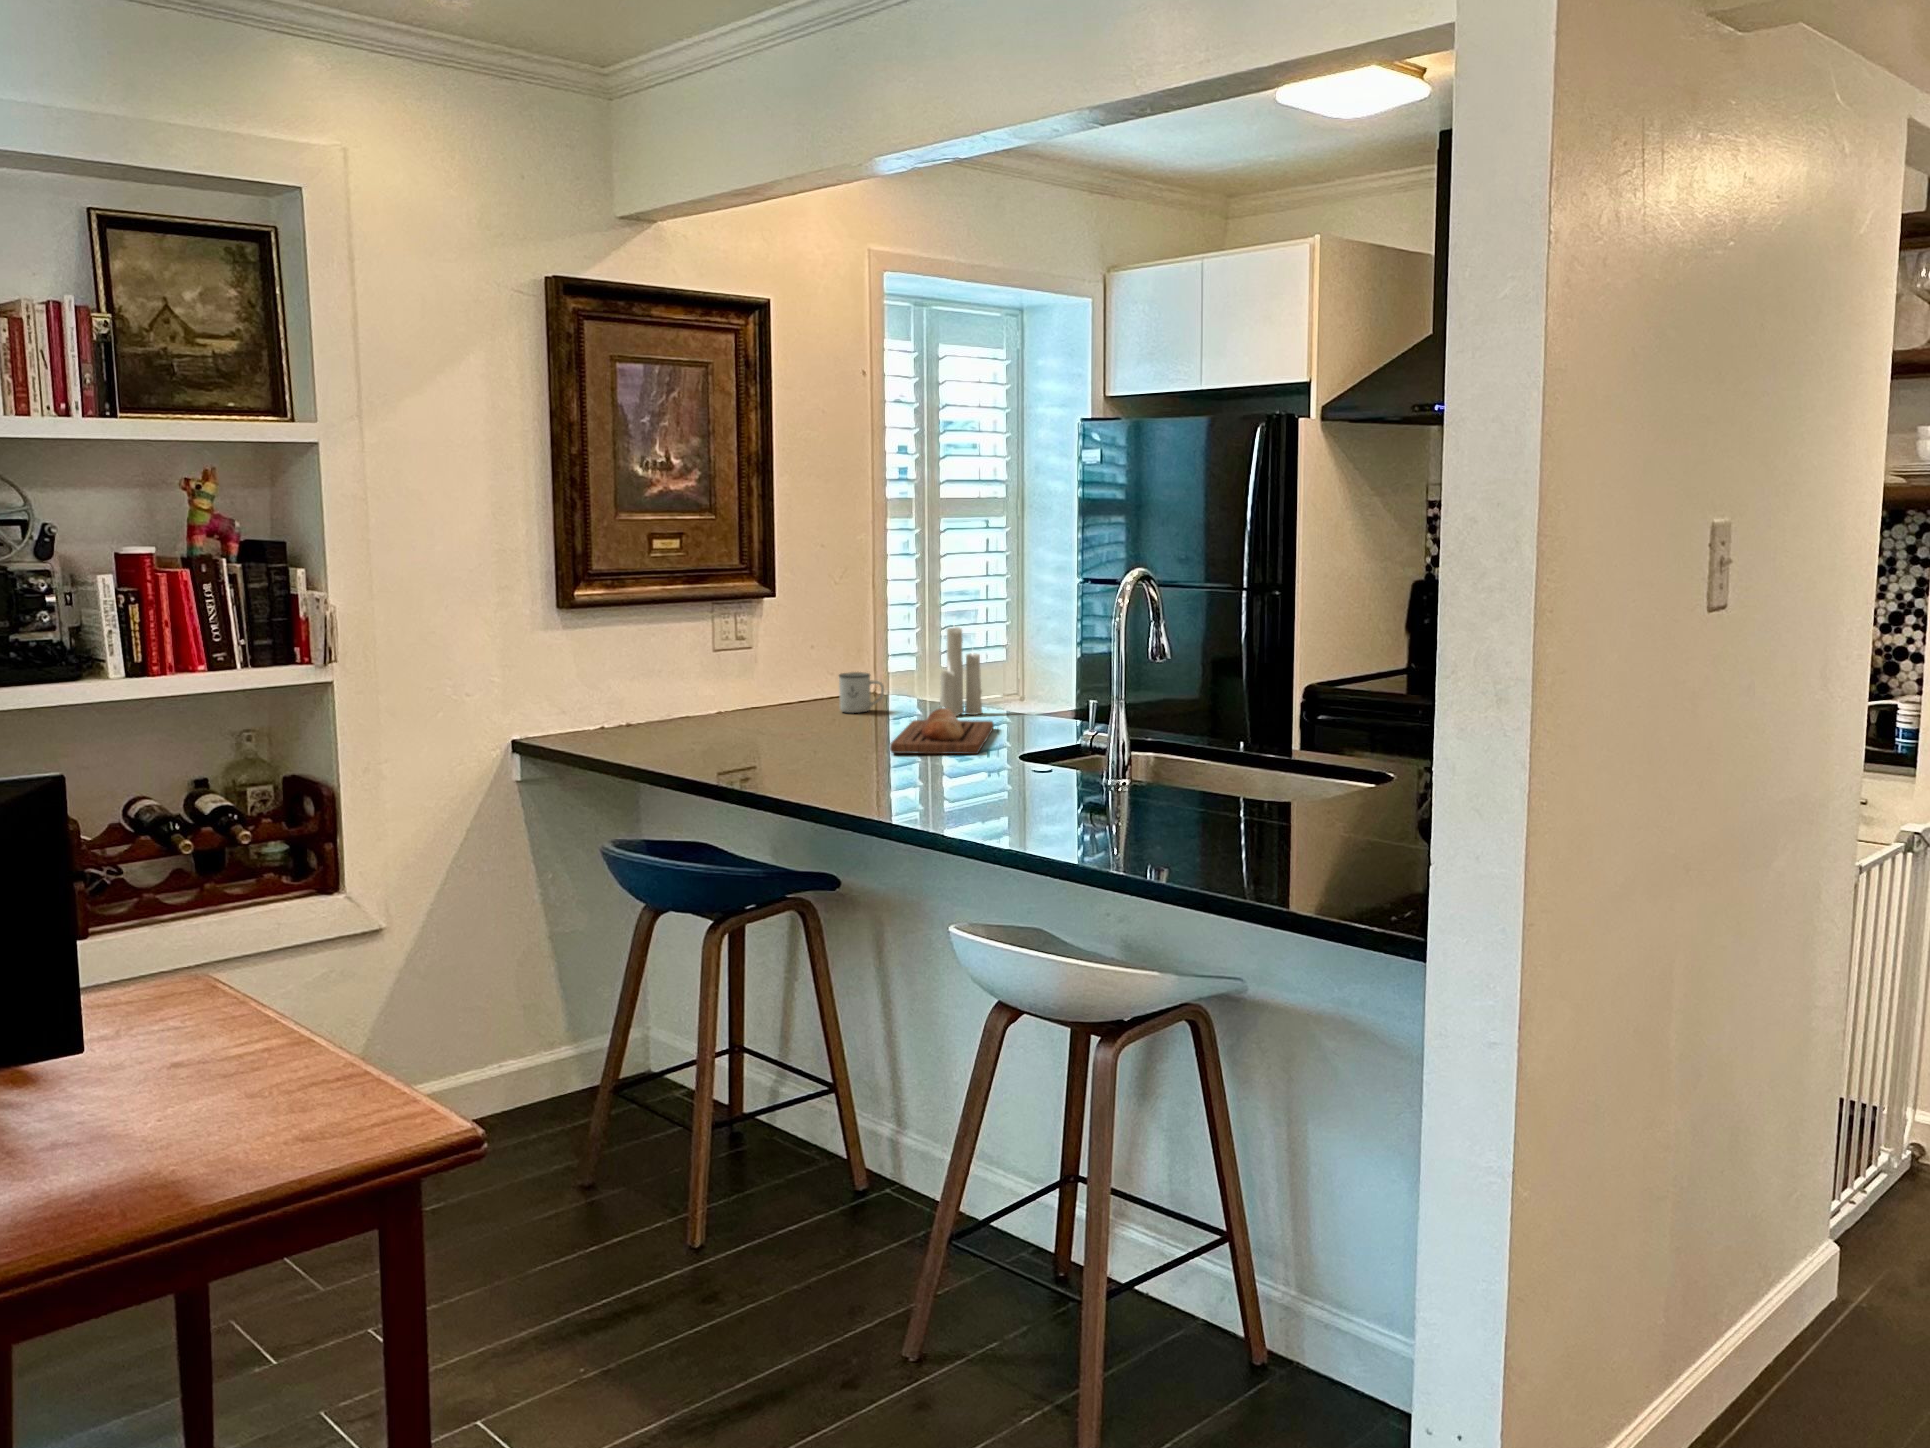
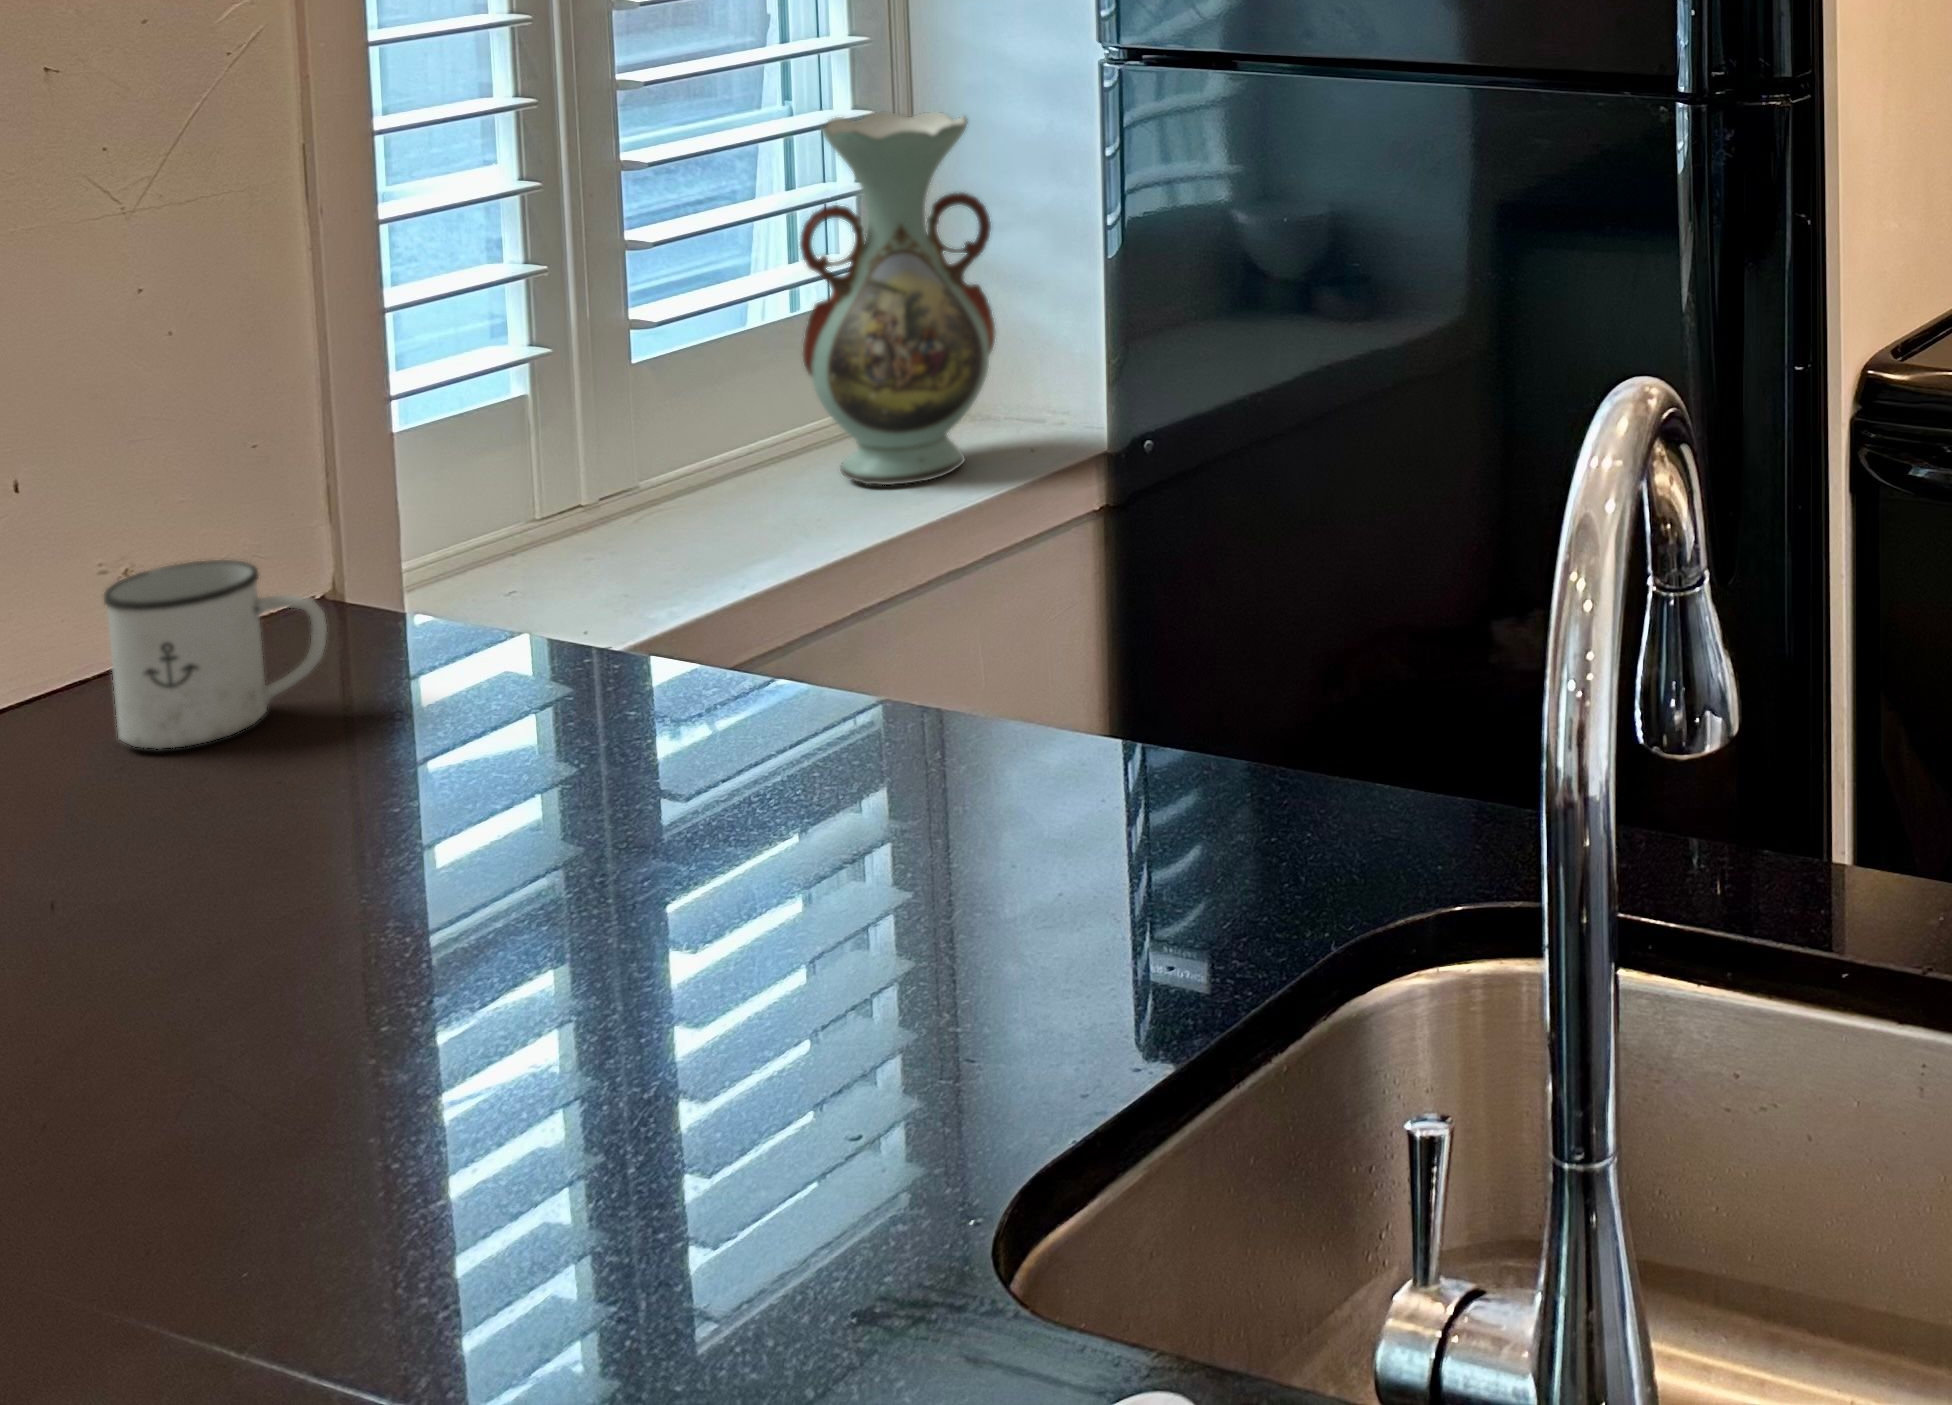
decorative vase: none [990,596,1045,708] -> present [800,112,996,485]
candle: present [940,627,982,716] -> none [613,191,784,568]
bread loaf: present [890,708,994,754] -> none [236,799,809,1202]

